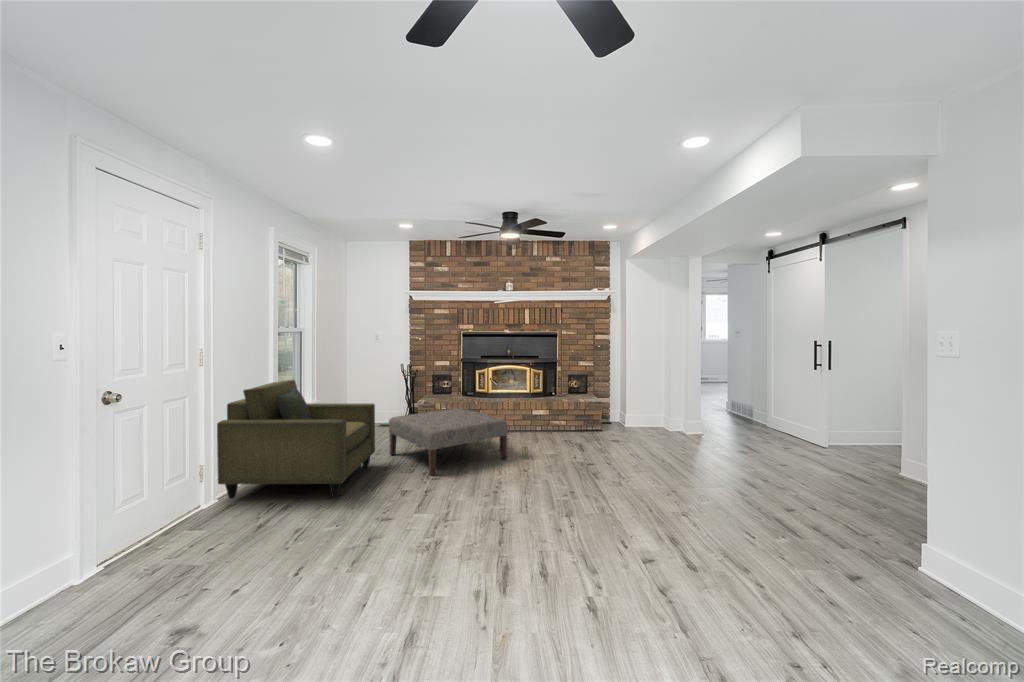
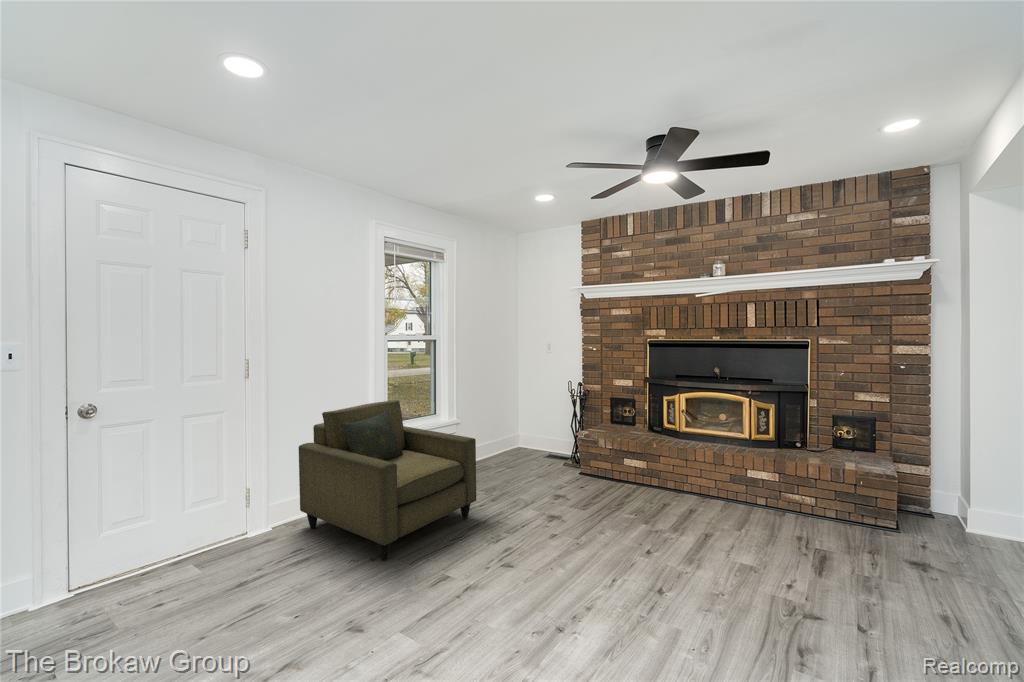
ottoman: present [389,409,508,476] -> none [509,453,658,557]

